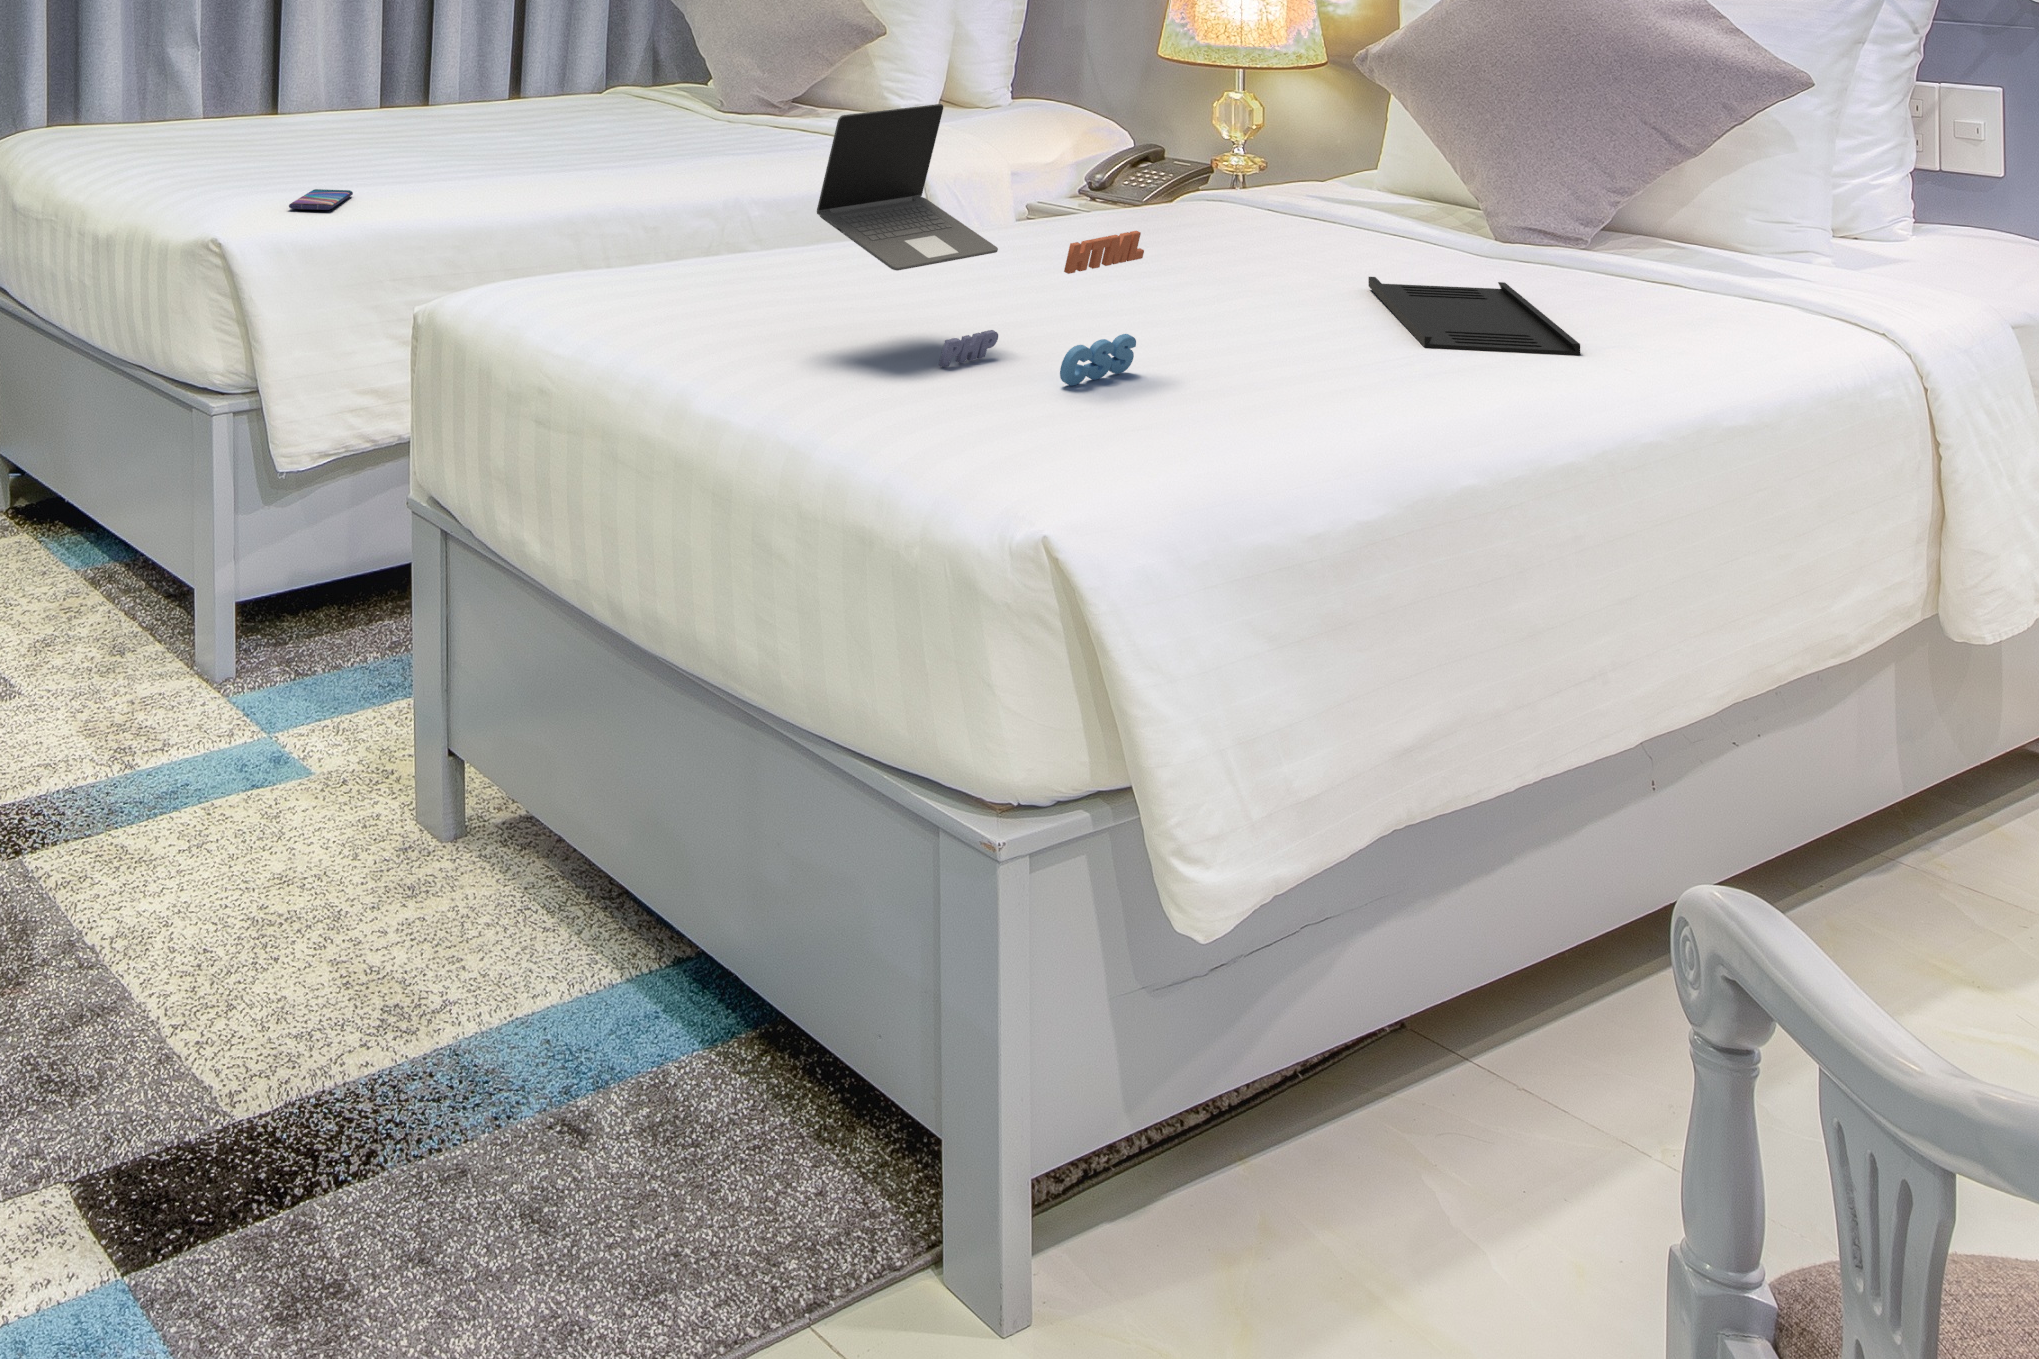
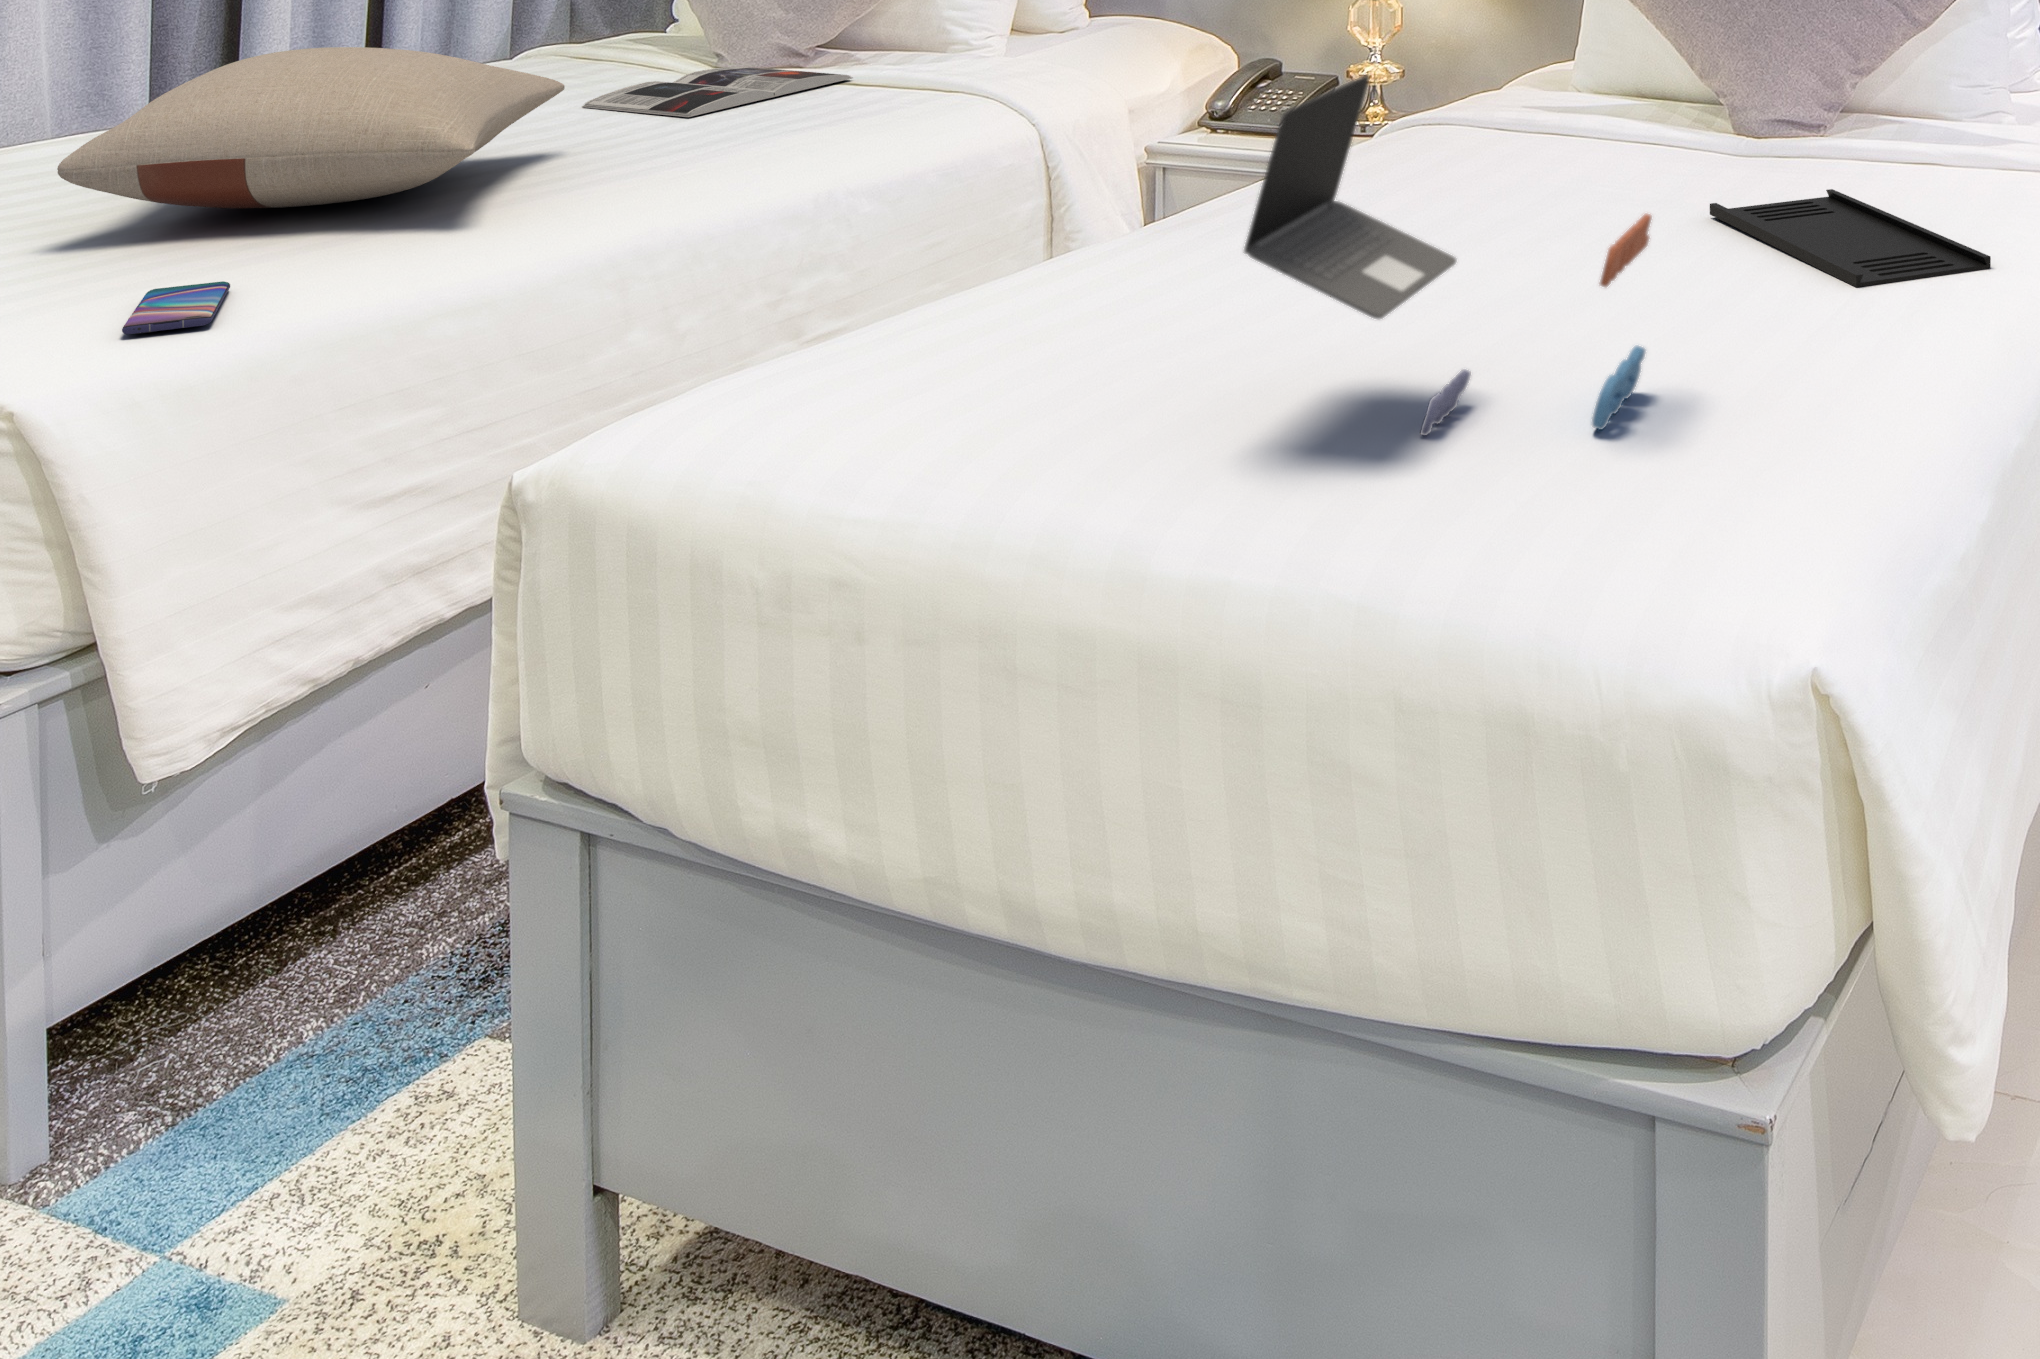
pillow: none [288,61,583,159] -> present [57,47,565,208]
magazine: none [616,110,807,139] -> present [582,67,853,117]

